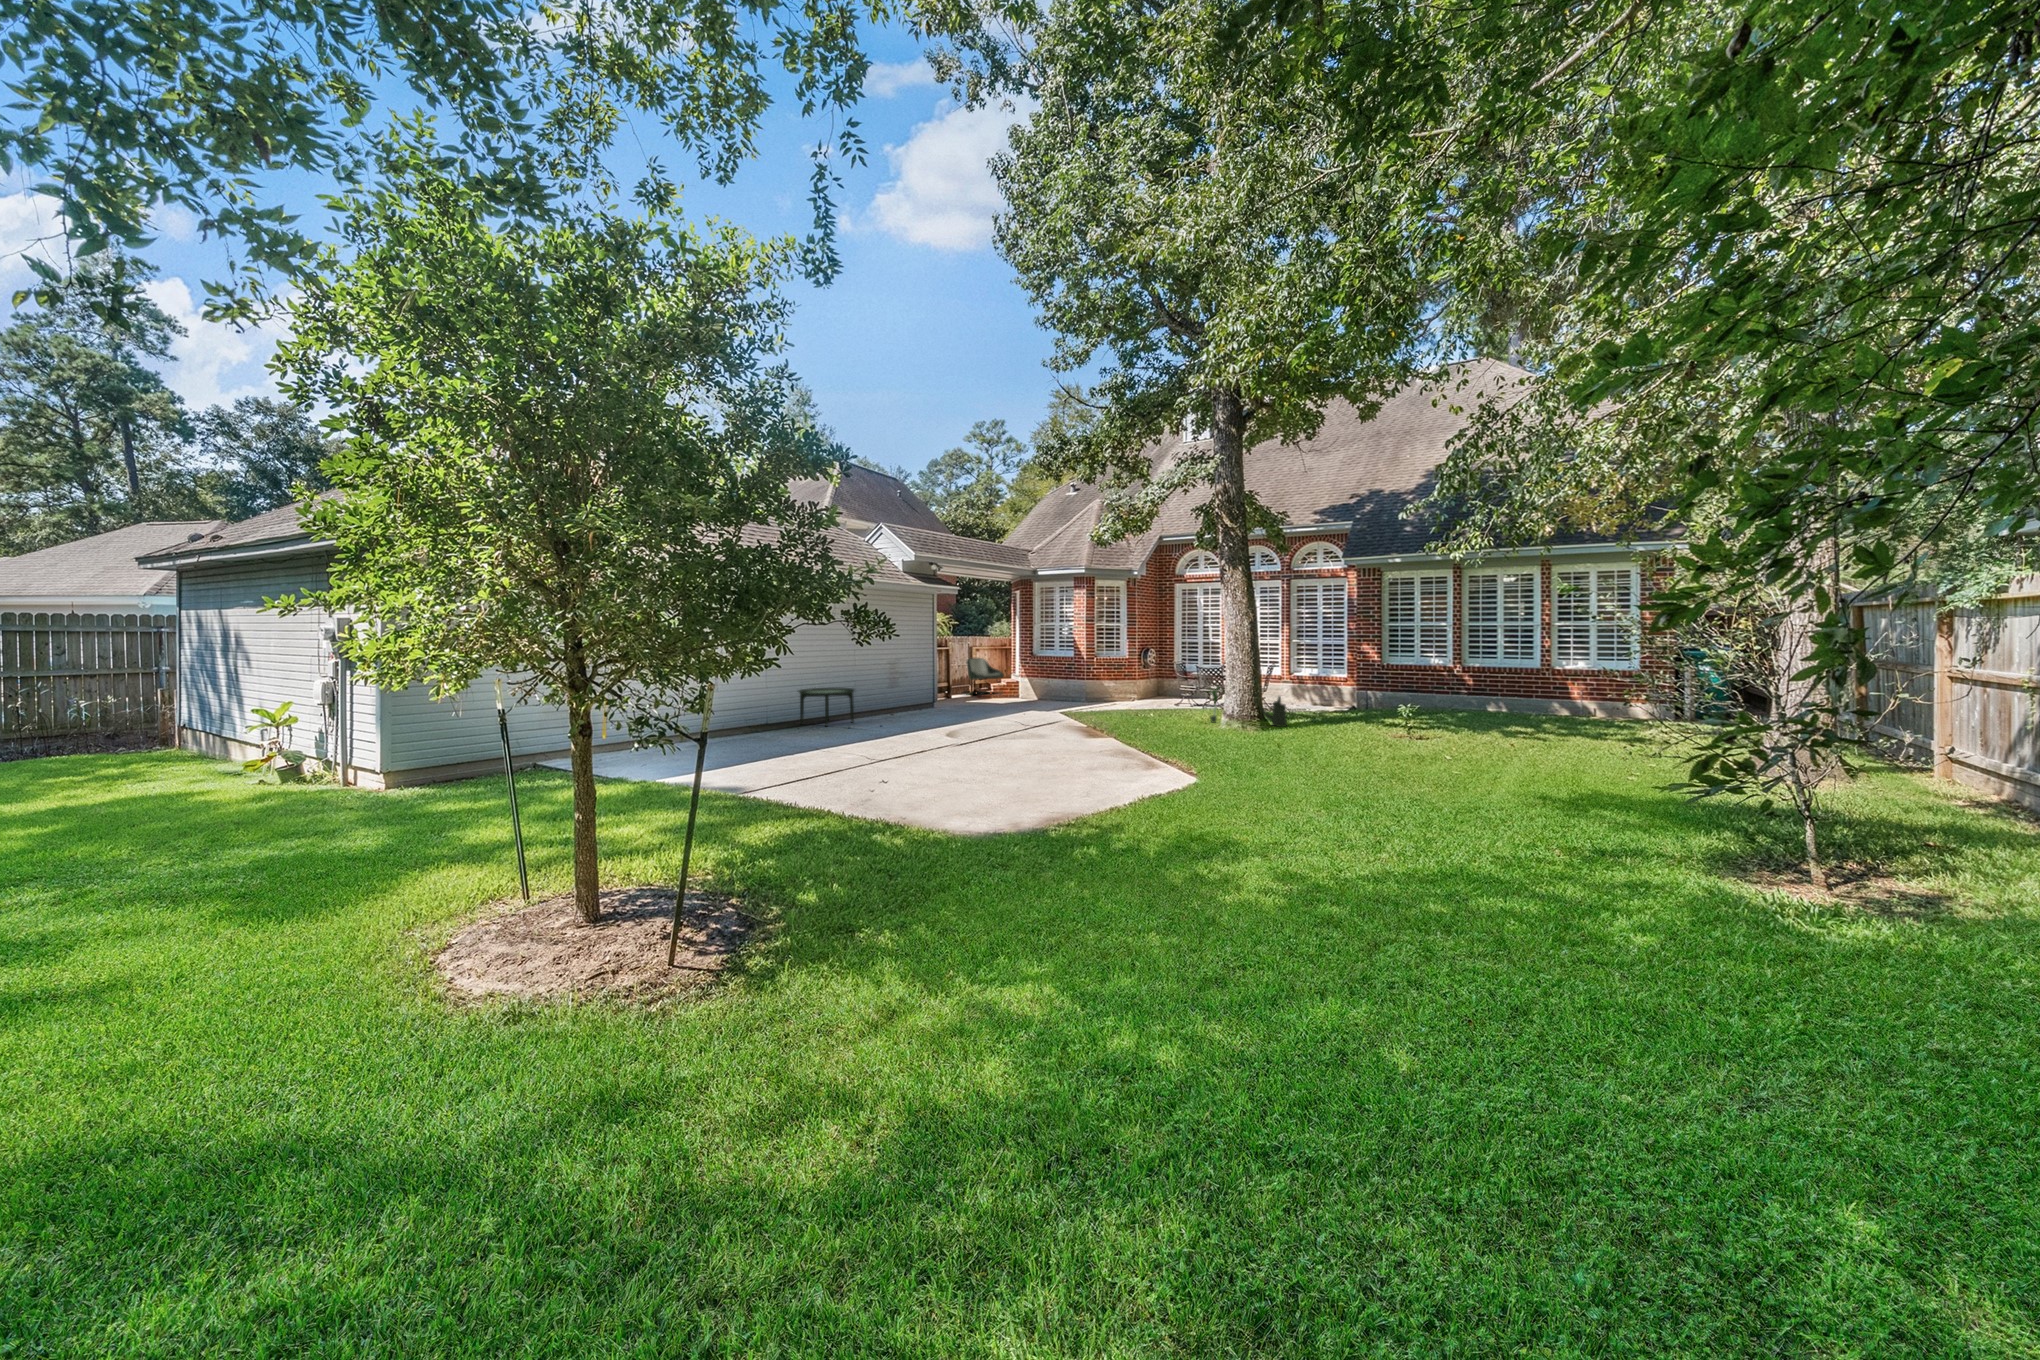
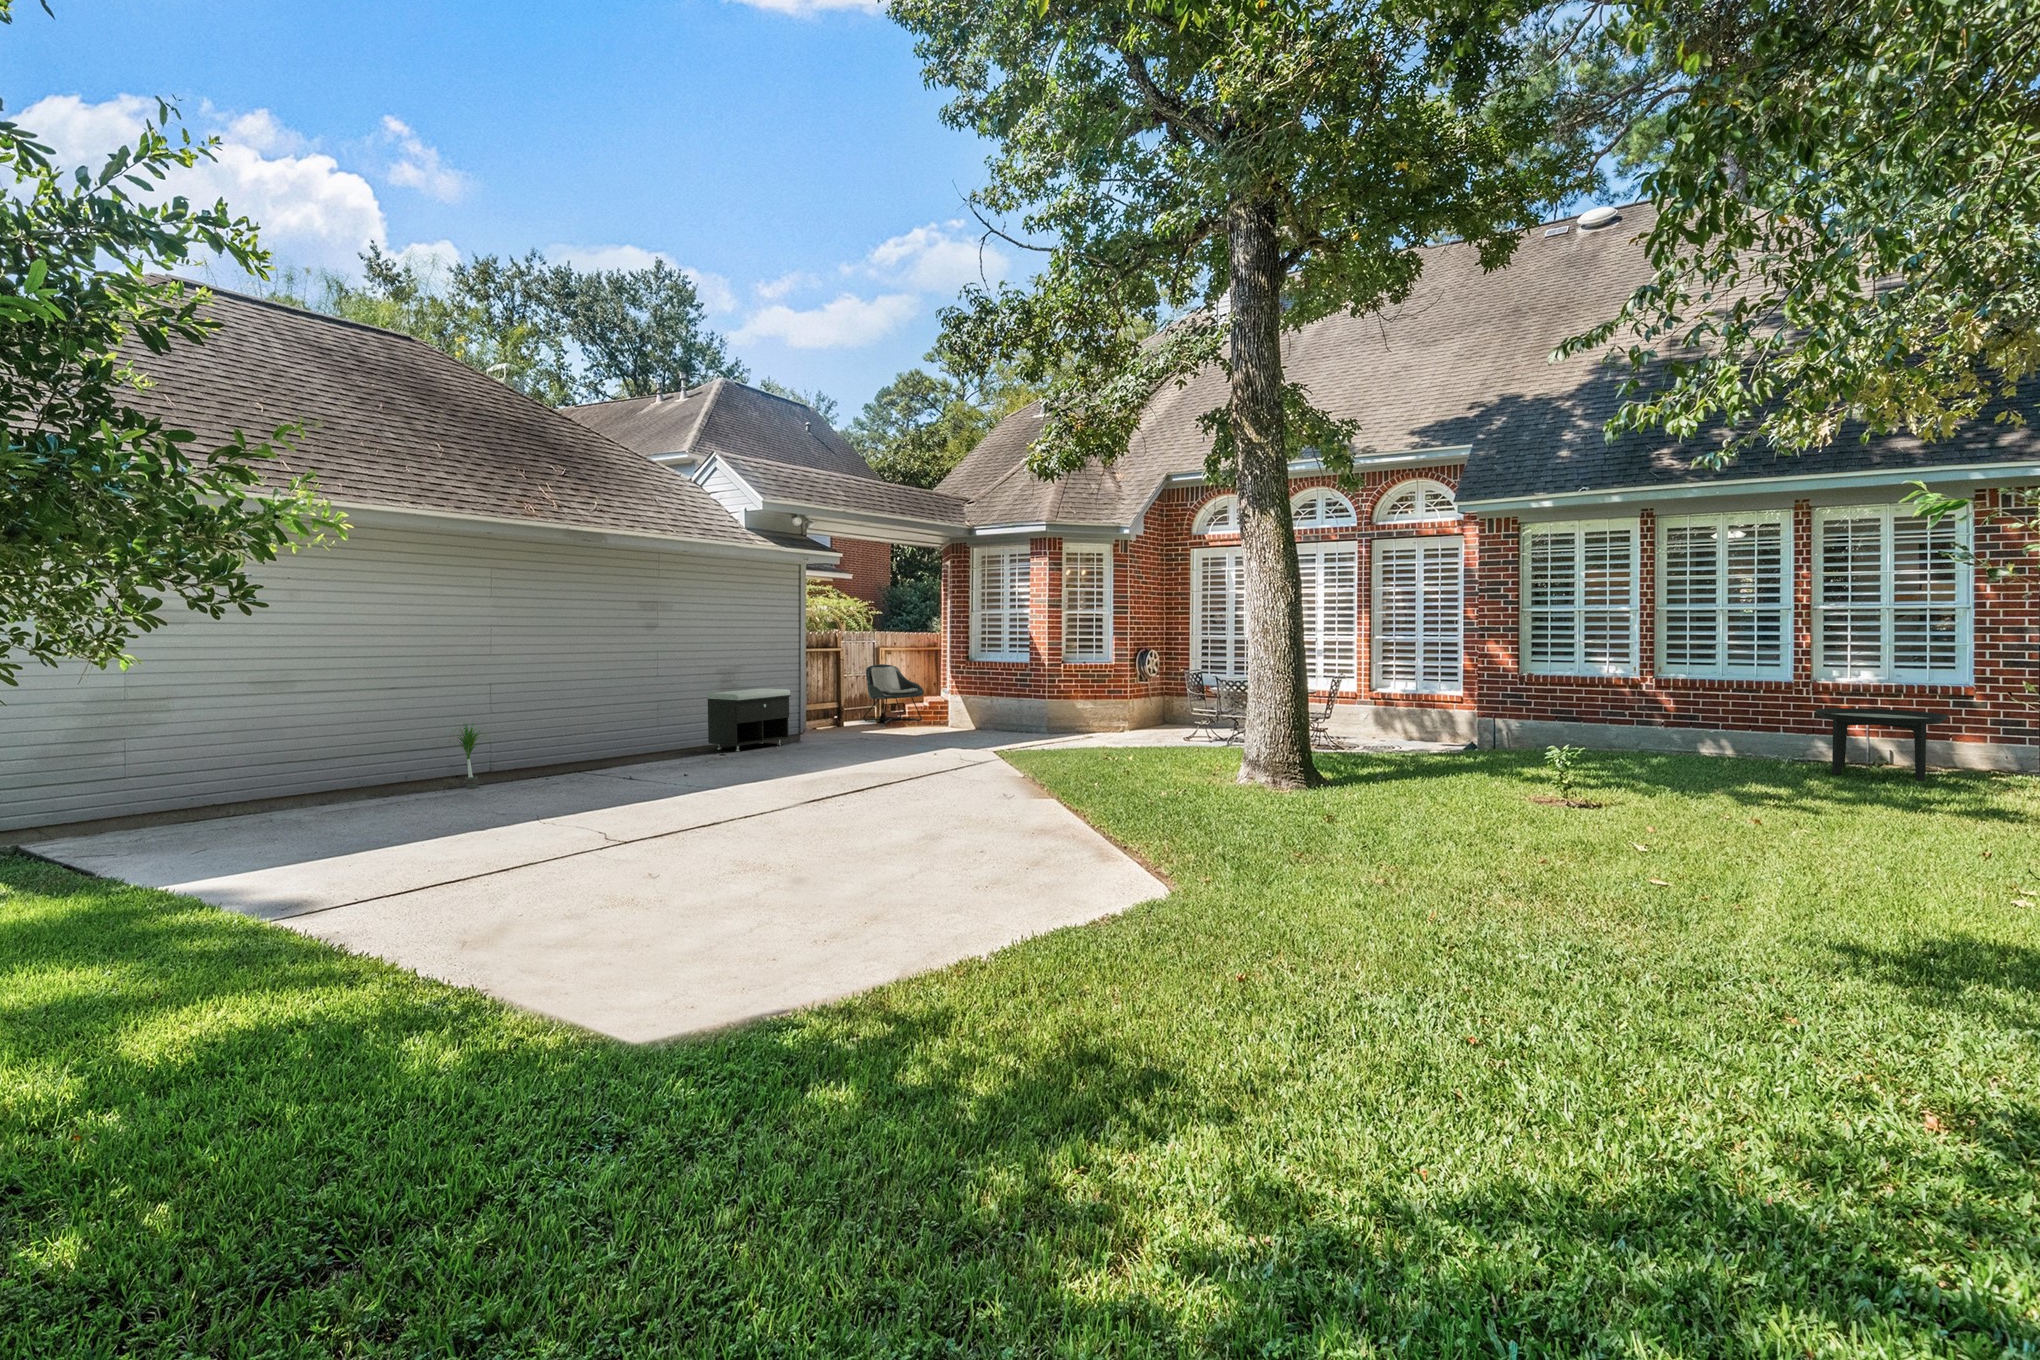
storage bench: none [879,673,930,712] -> present [708,688,791,751]
potted plant: present [1209,687,1220,722] -> present [455,724,486,788]
round table: present [799,688,855,726] -> present [1814,708,1949,781]
watering can: present [1255,696,1287,727] -> none [1301,729,1365,781]

